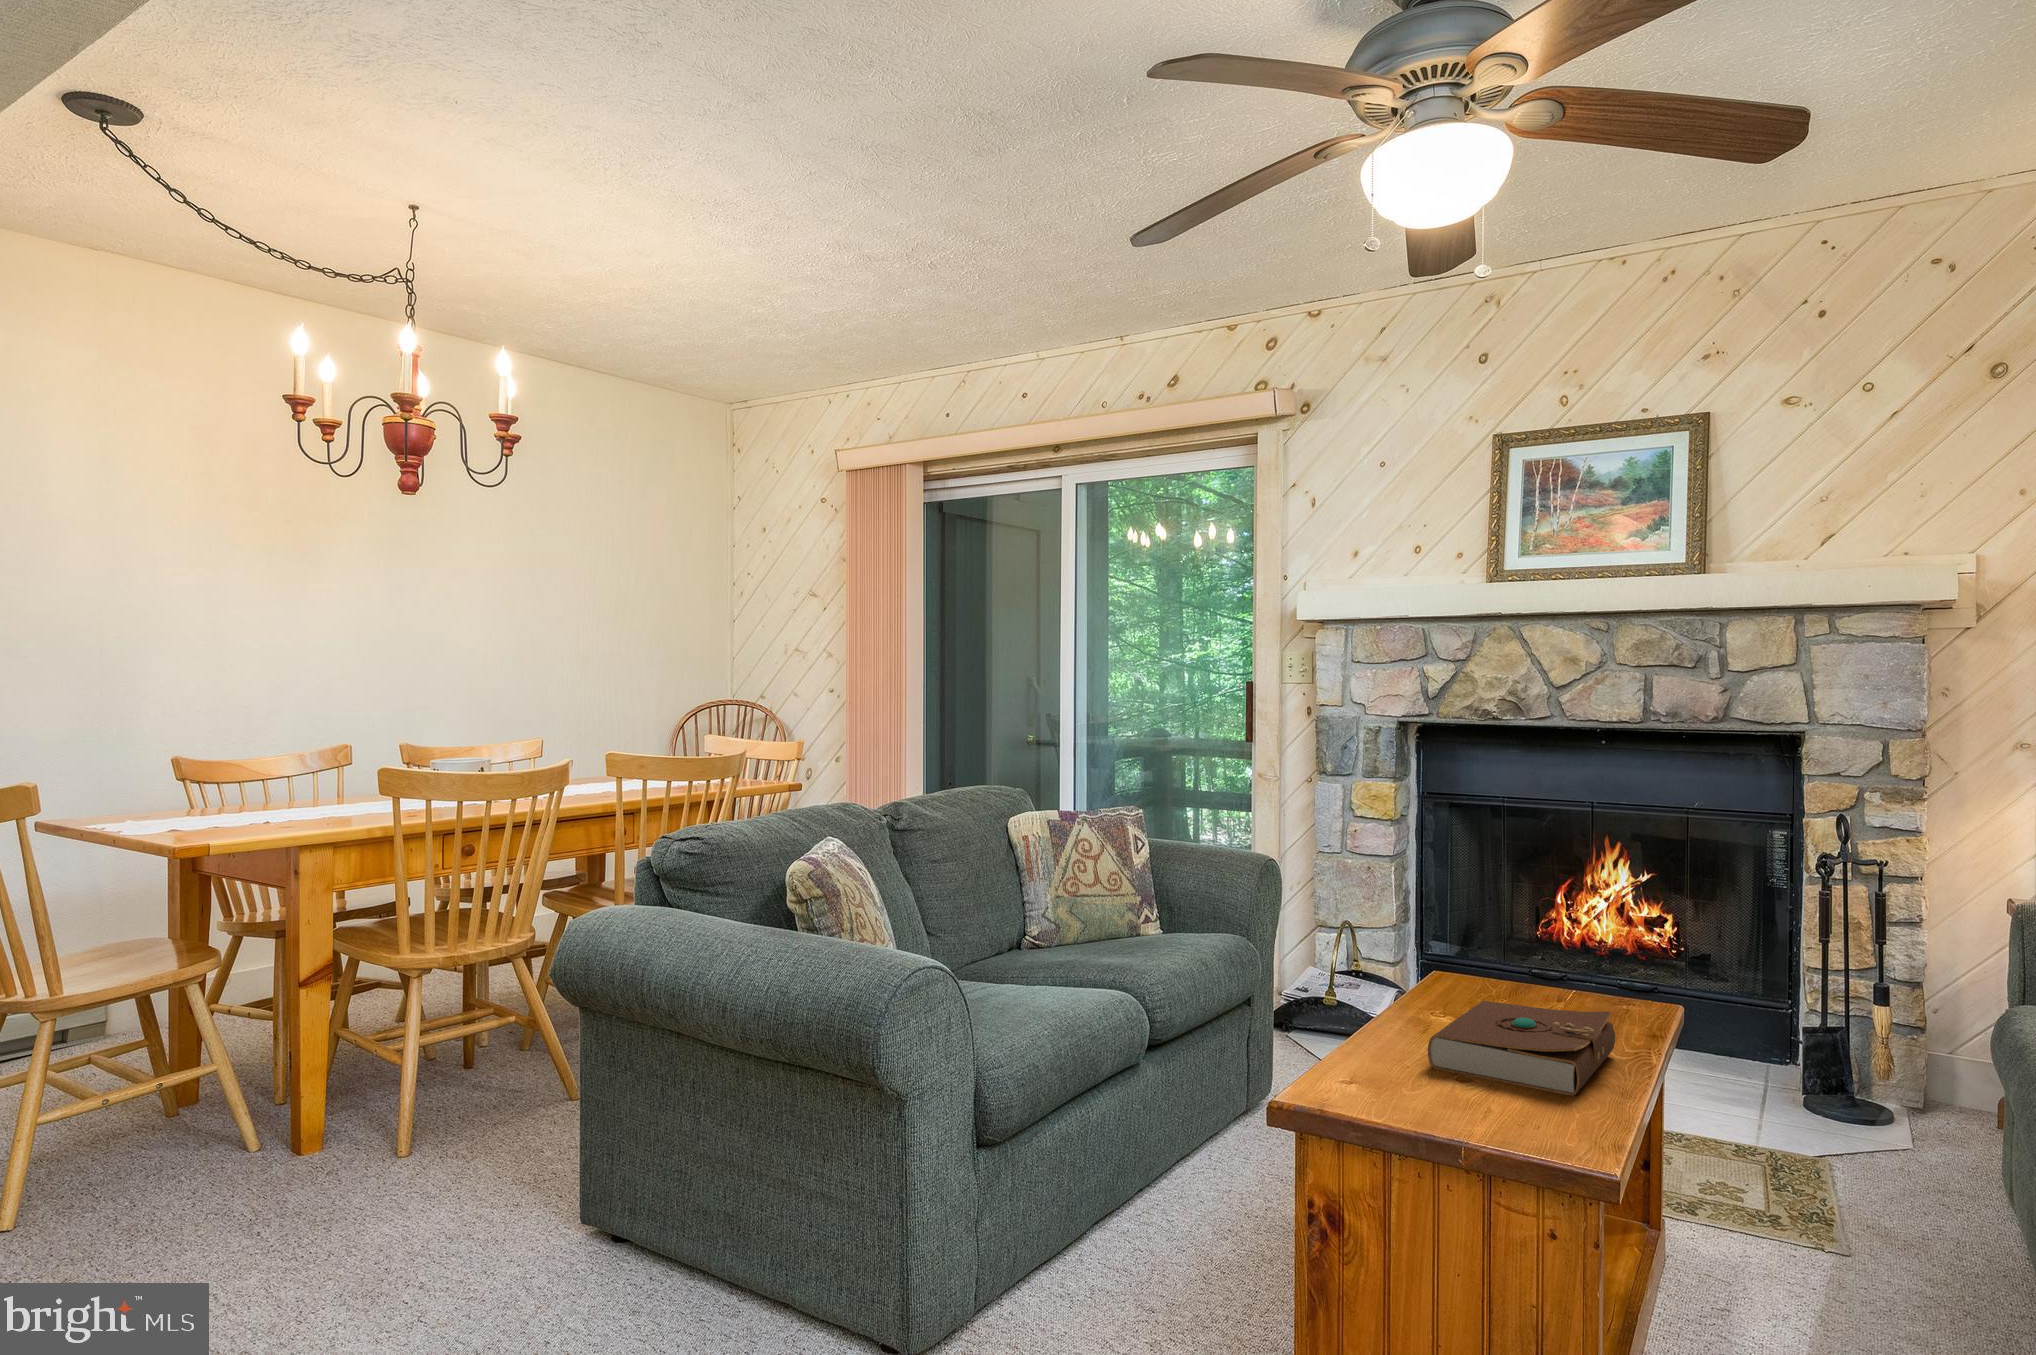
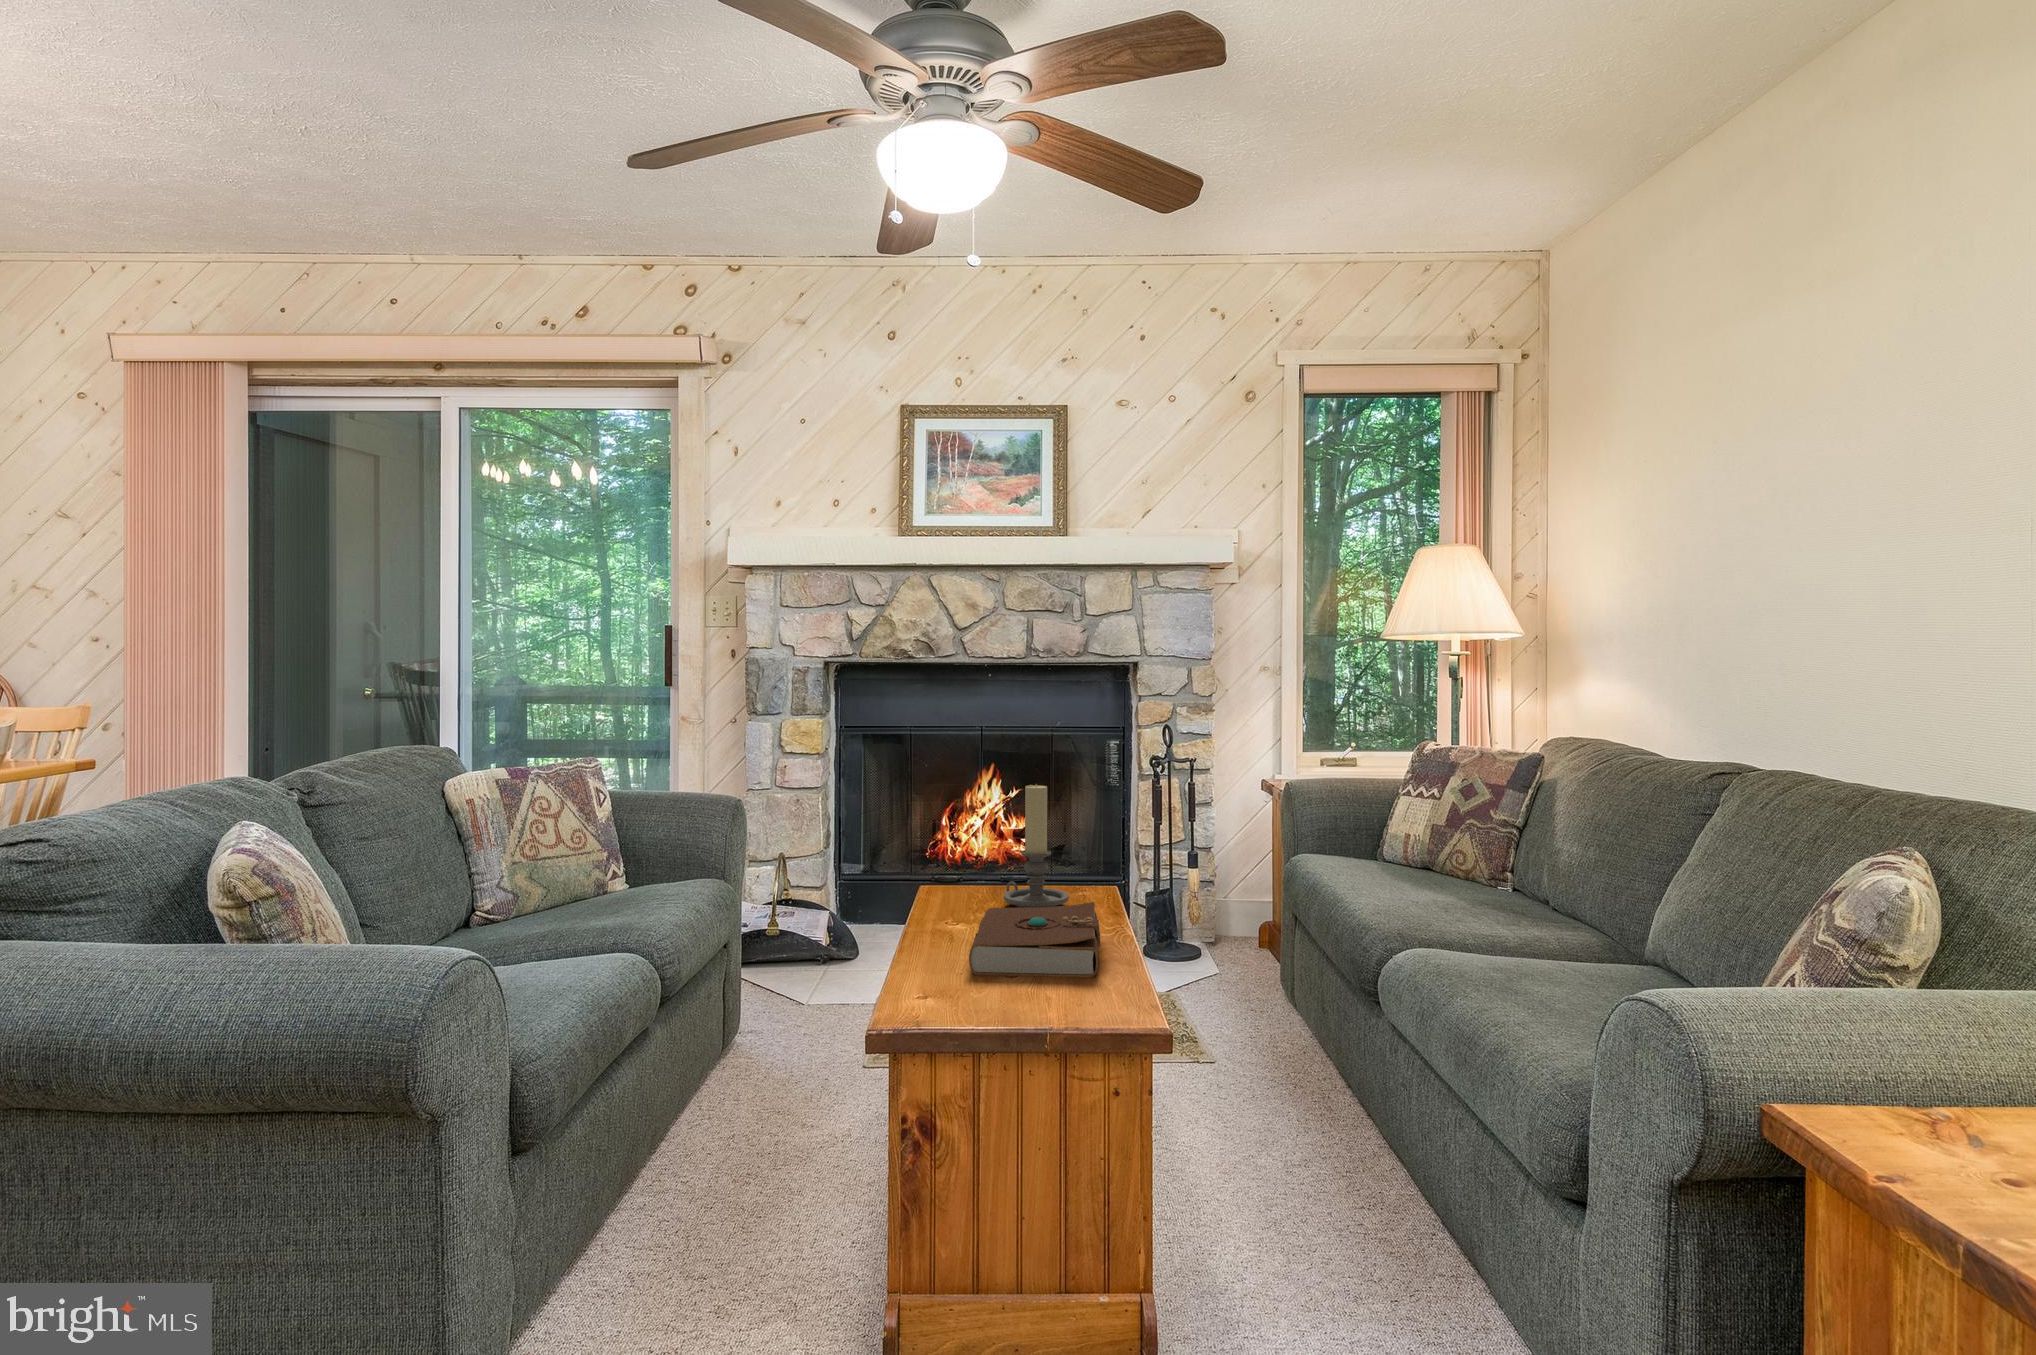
candle holder: none [1527,867,1610,1014] -> present [1003,784,1069,908]

